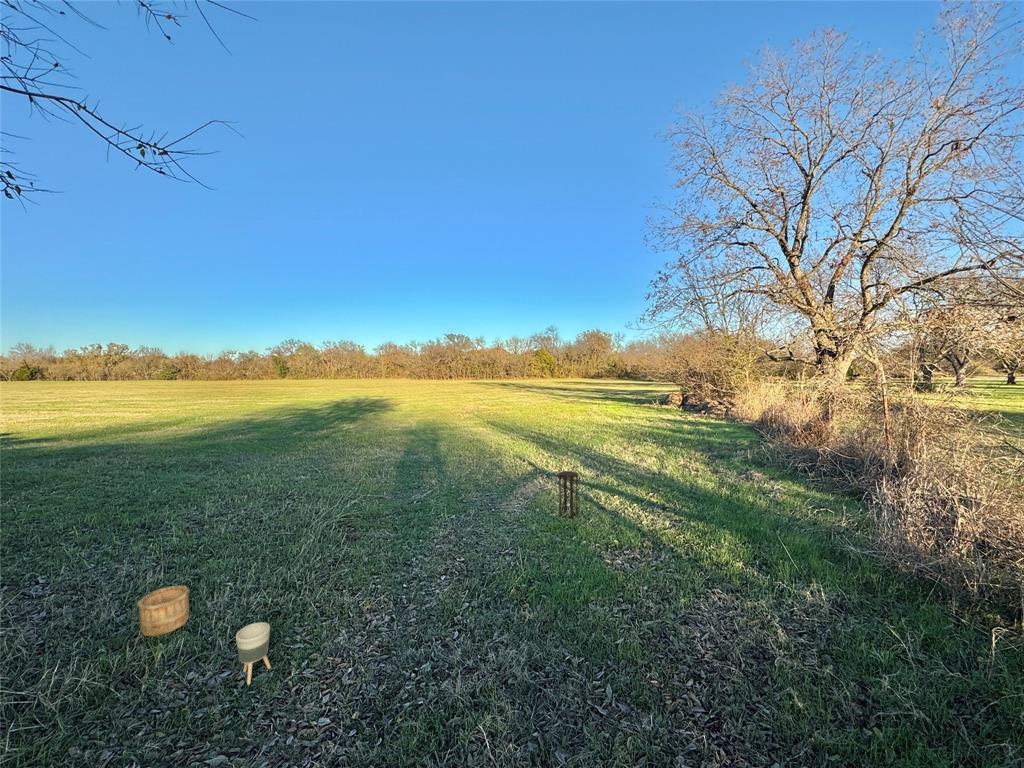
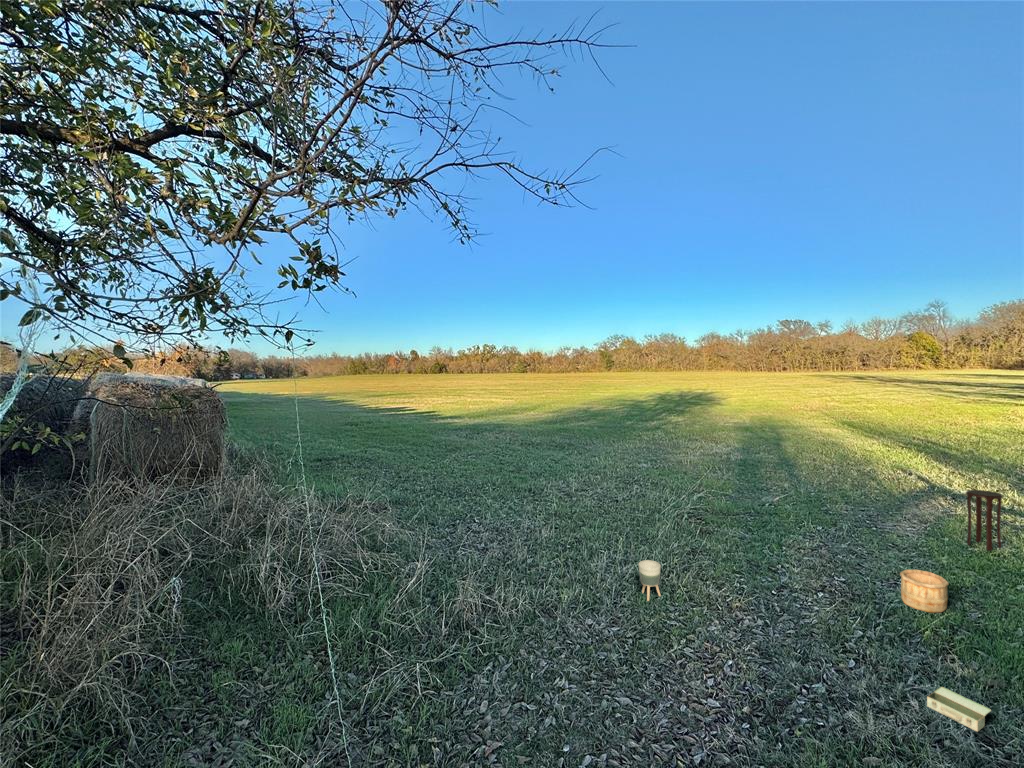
wooden bucket: present [137,586,190,636] -> present [900,570,949,613]
toolbox: none [544,689,592,736] -> present [927,687,991,731]

